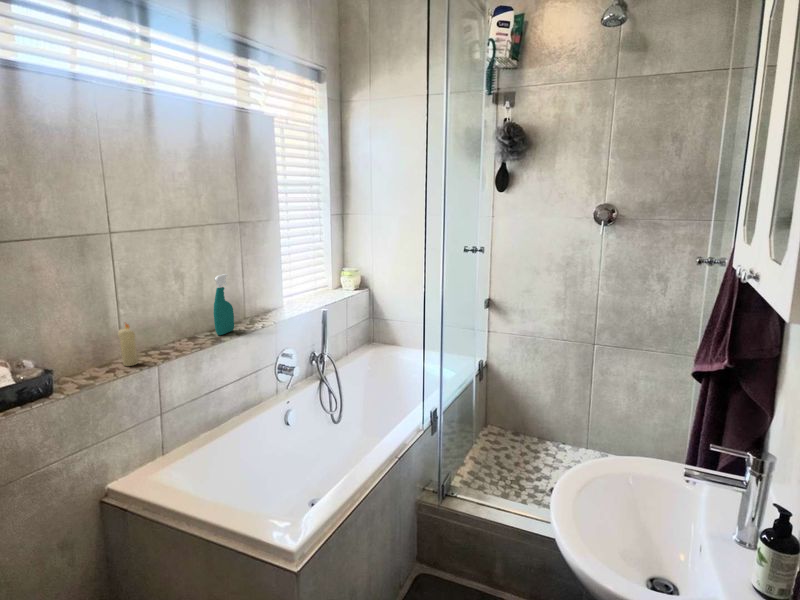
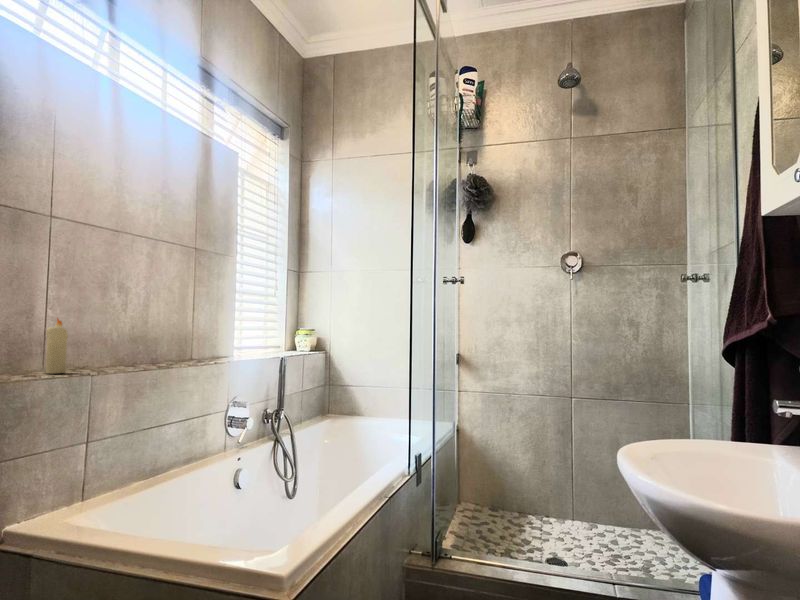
spray bottle: present [214,274,234,335] -> none [160,293,183,364]

